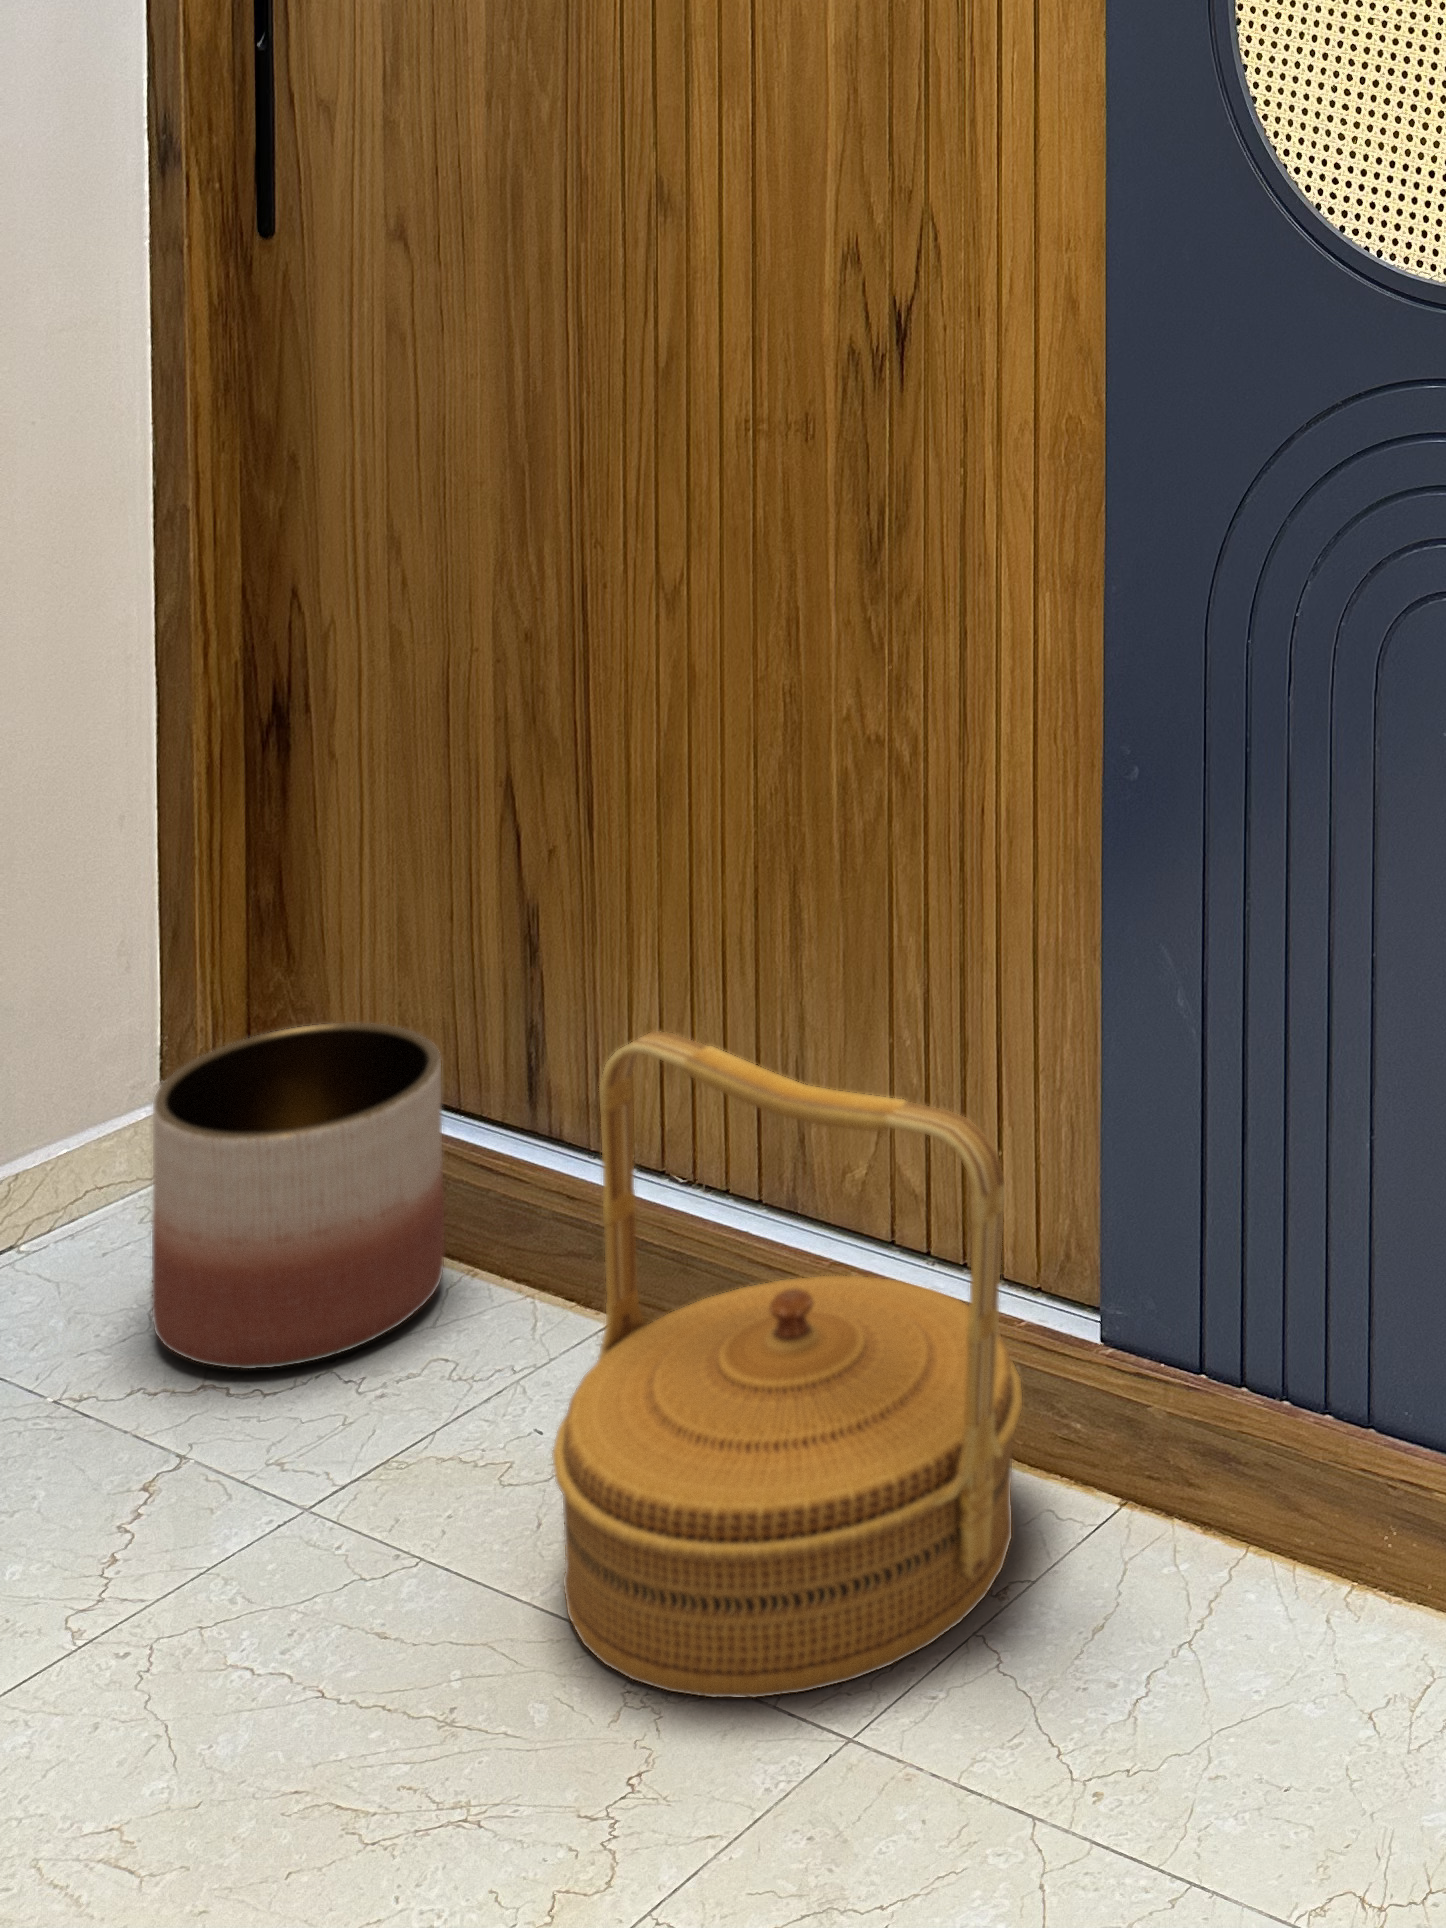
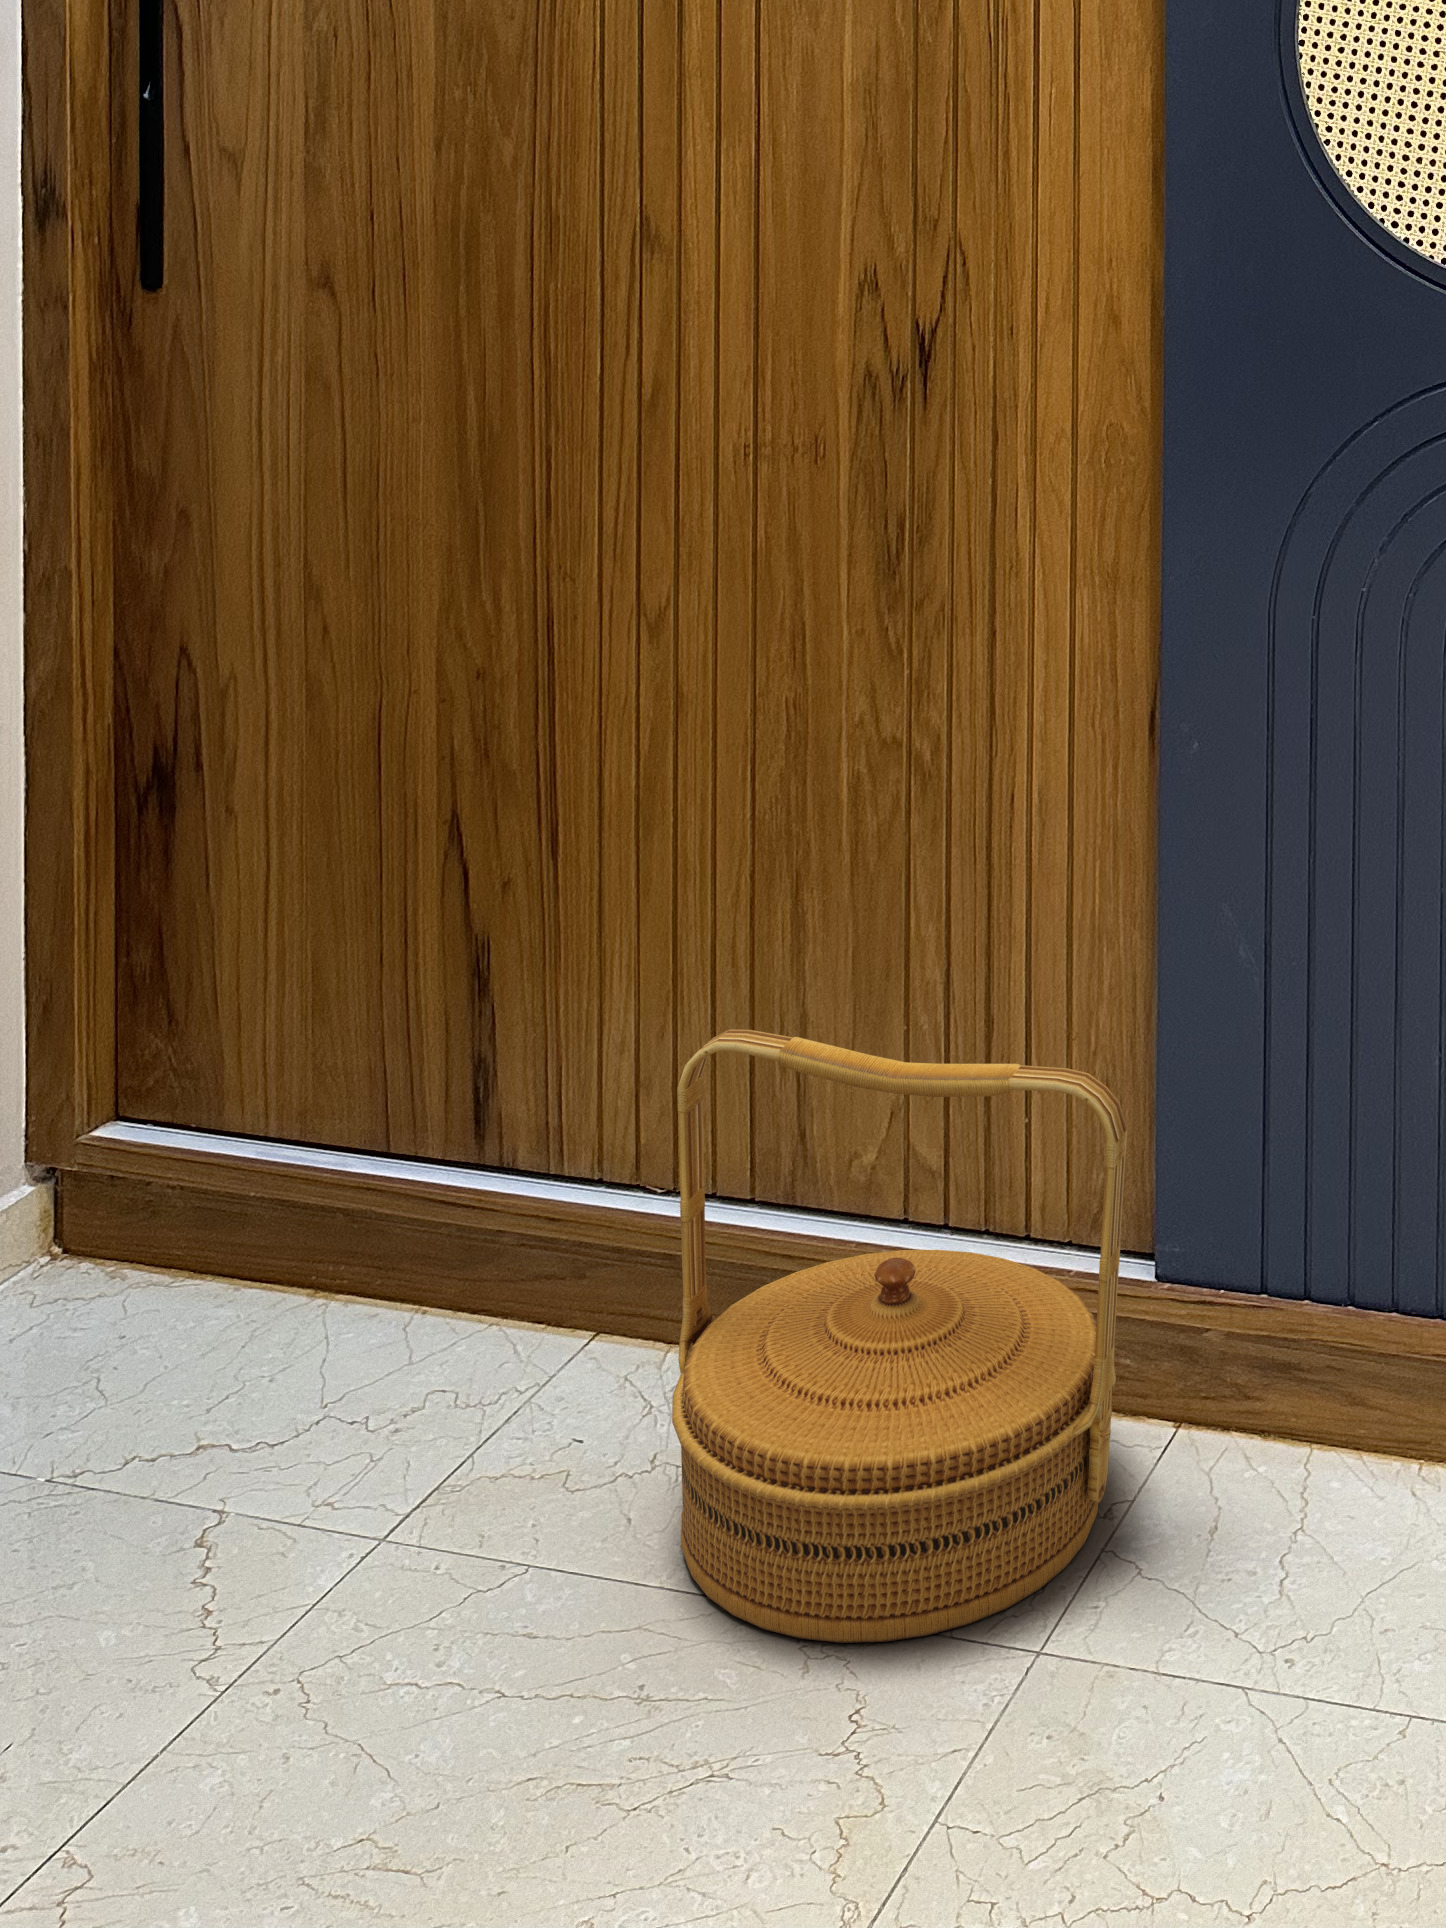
planter: present [152,1023,445,1369] -> none [107,1073,400,1425]

